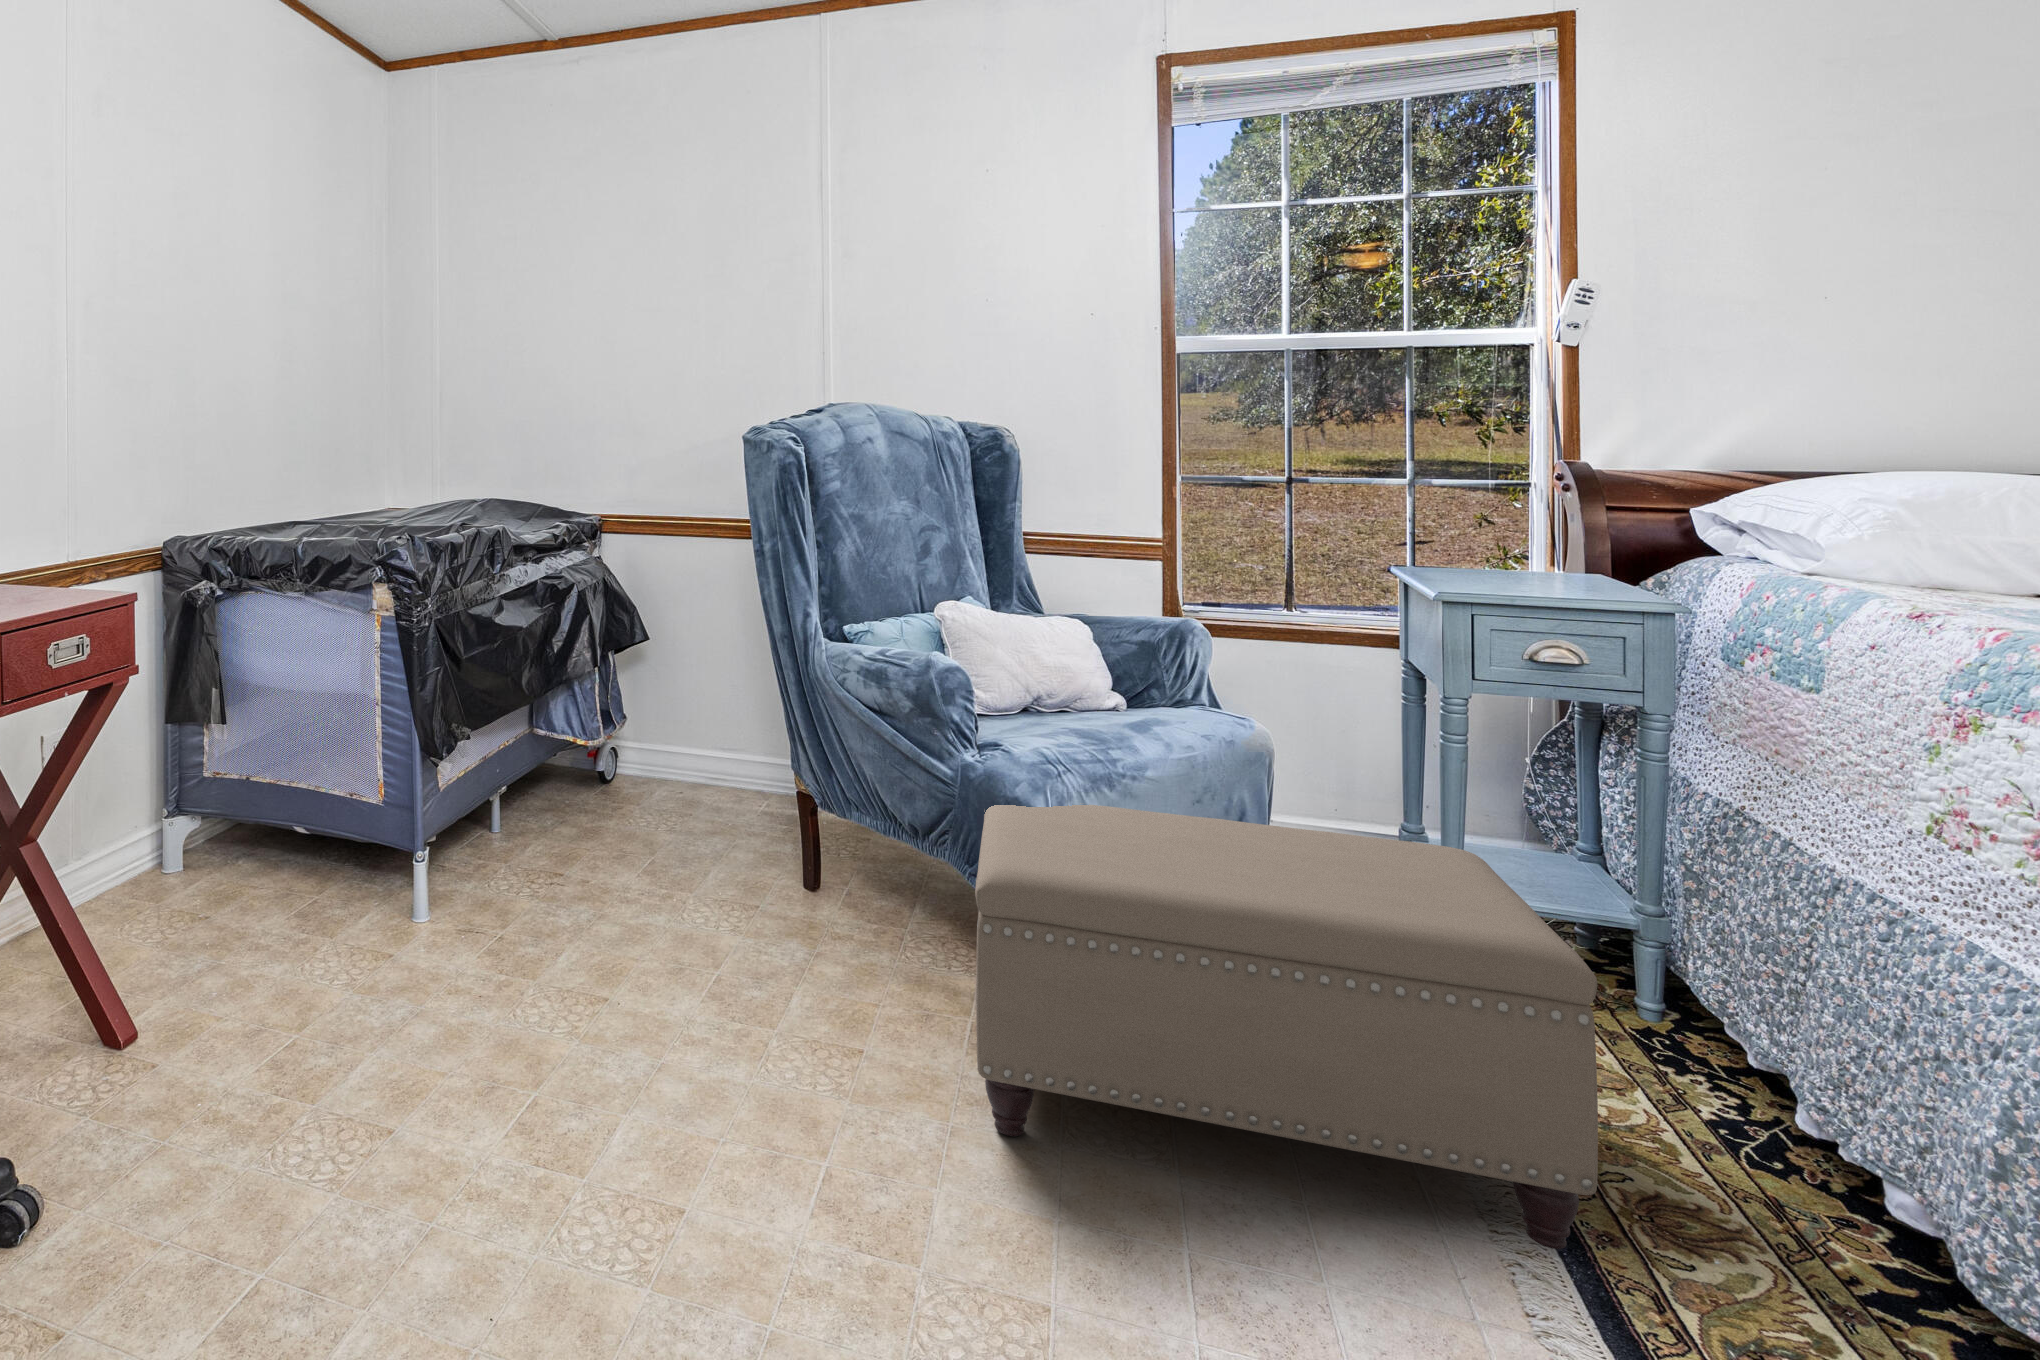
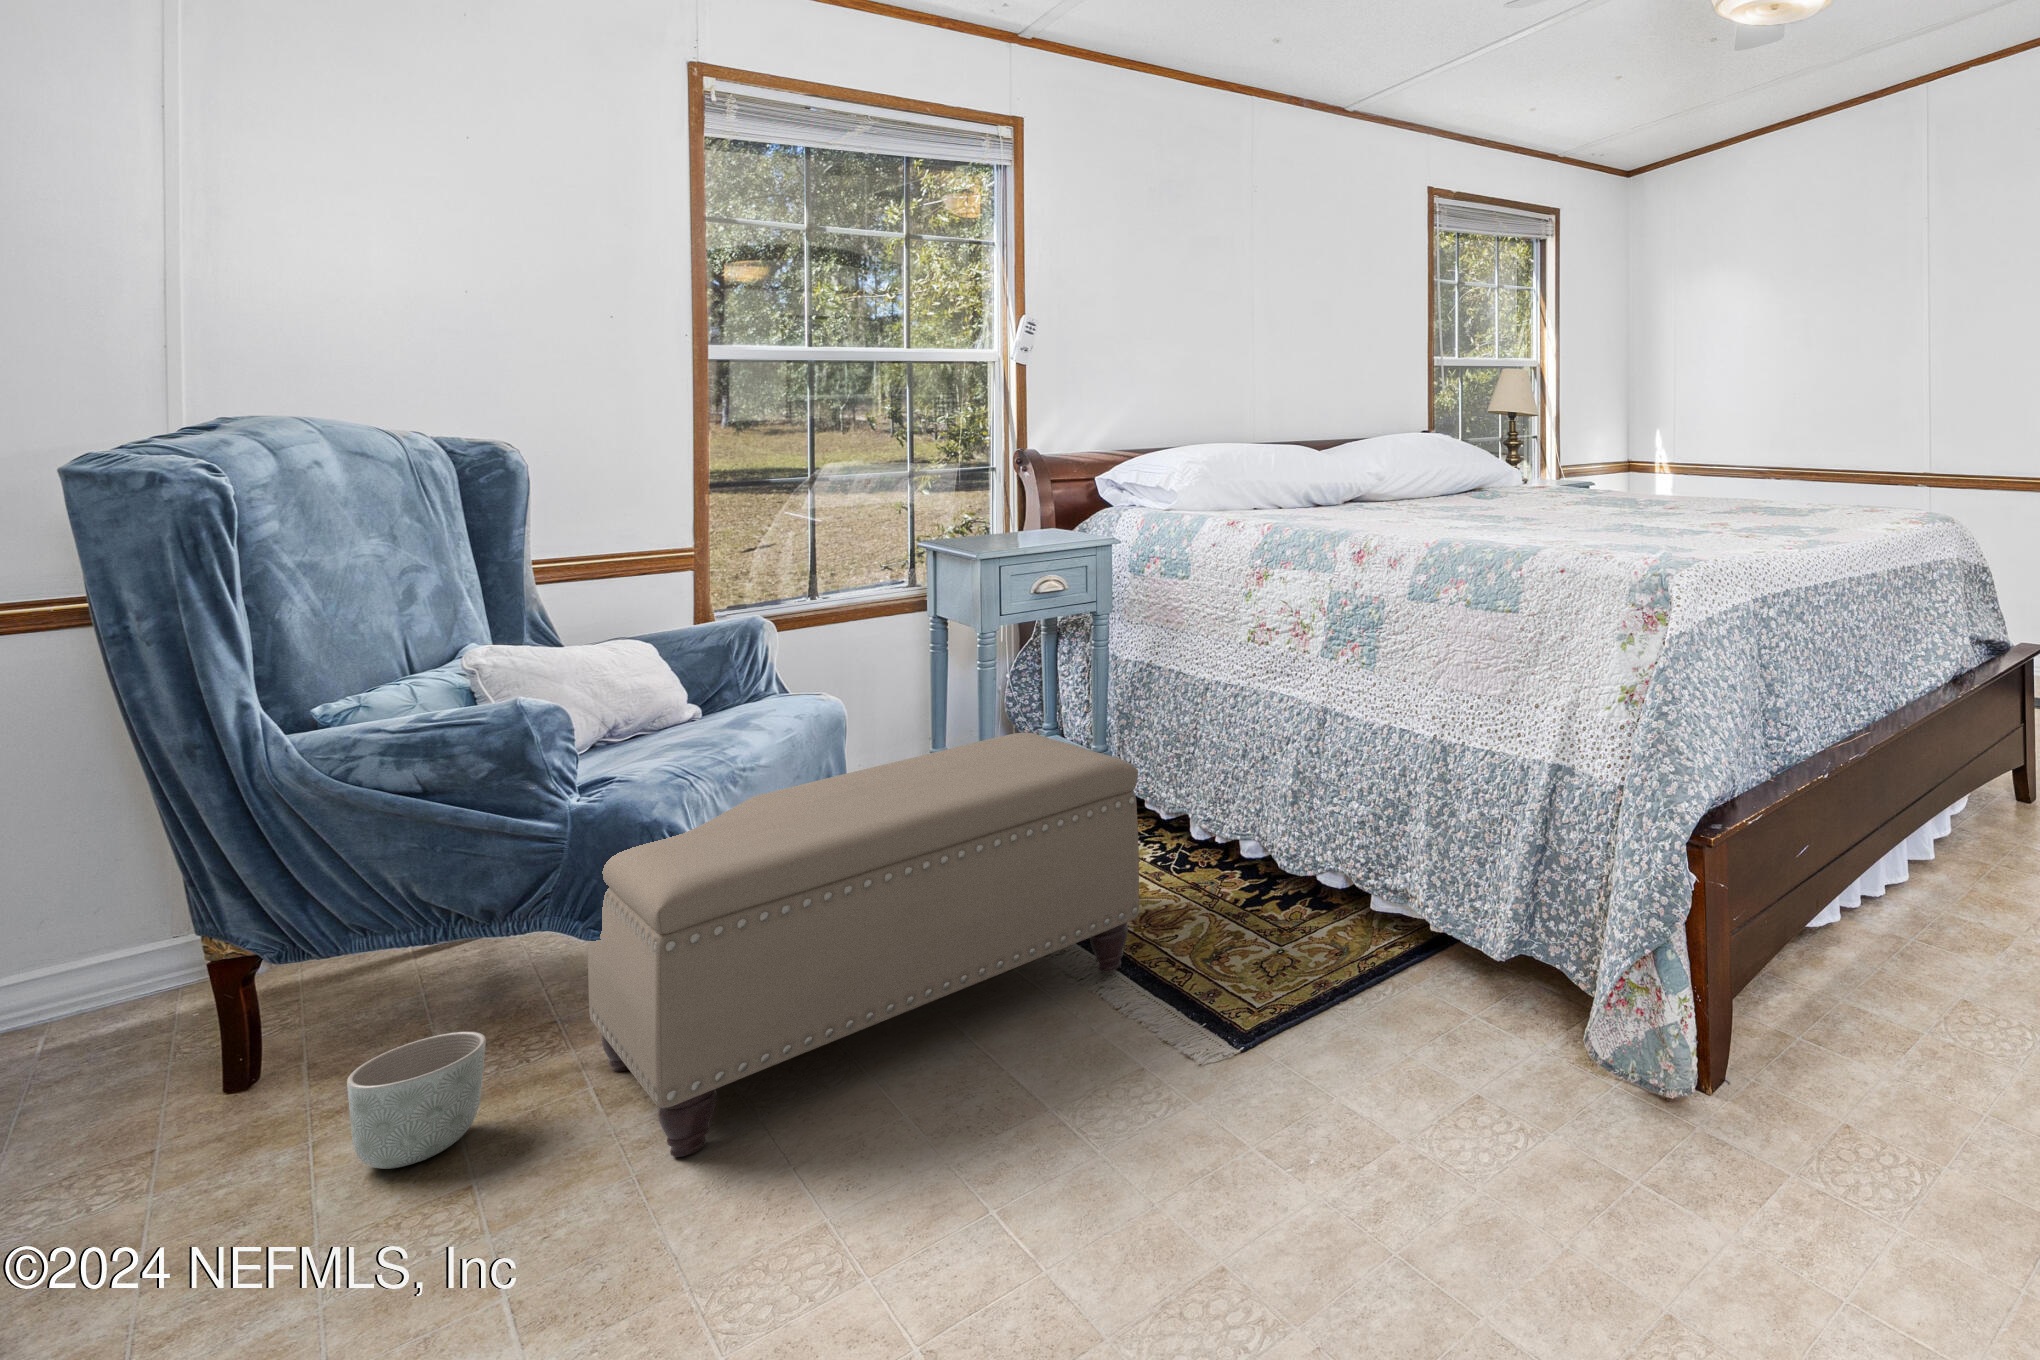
planter: none [824,907,906,1007] -> present [347,1032,486,1169]

